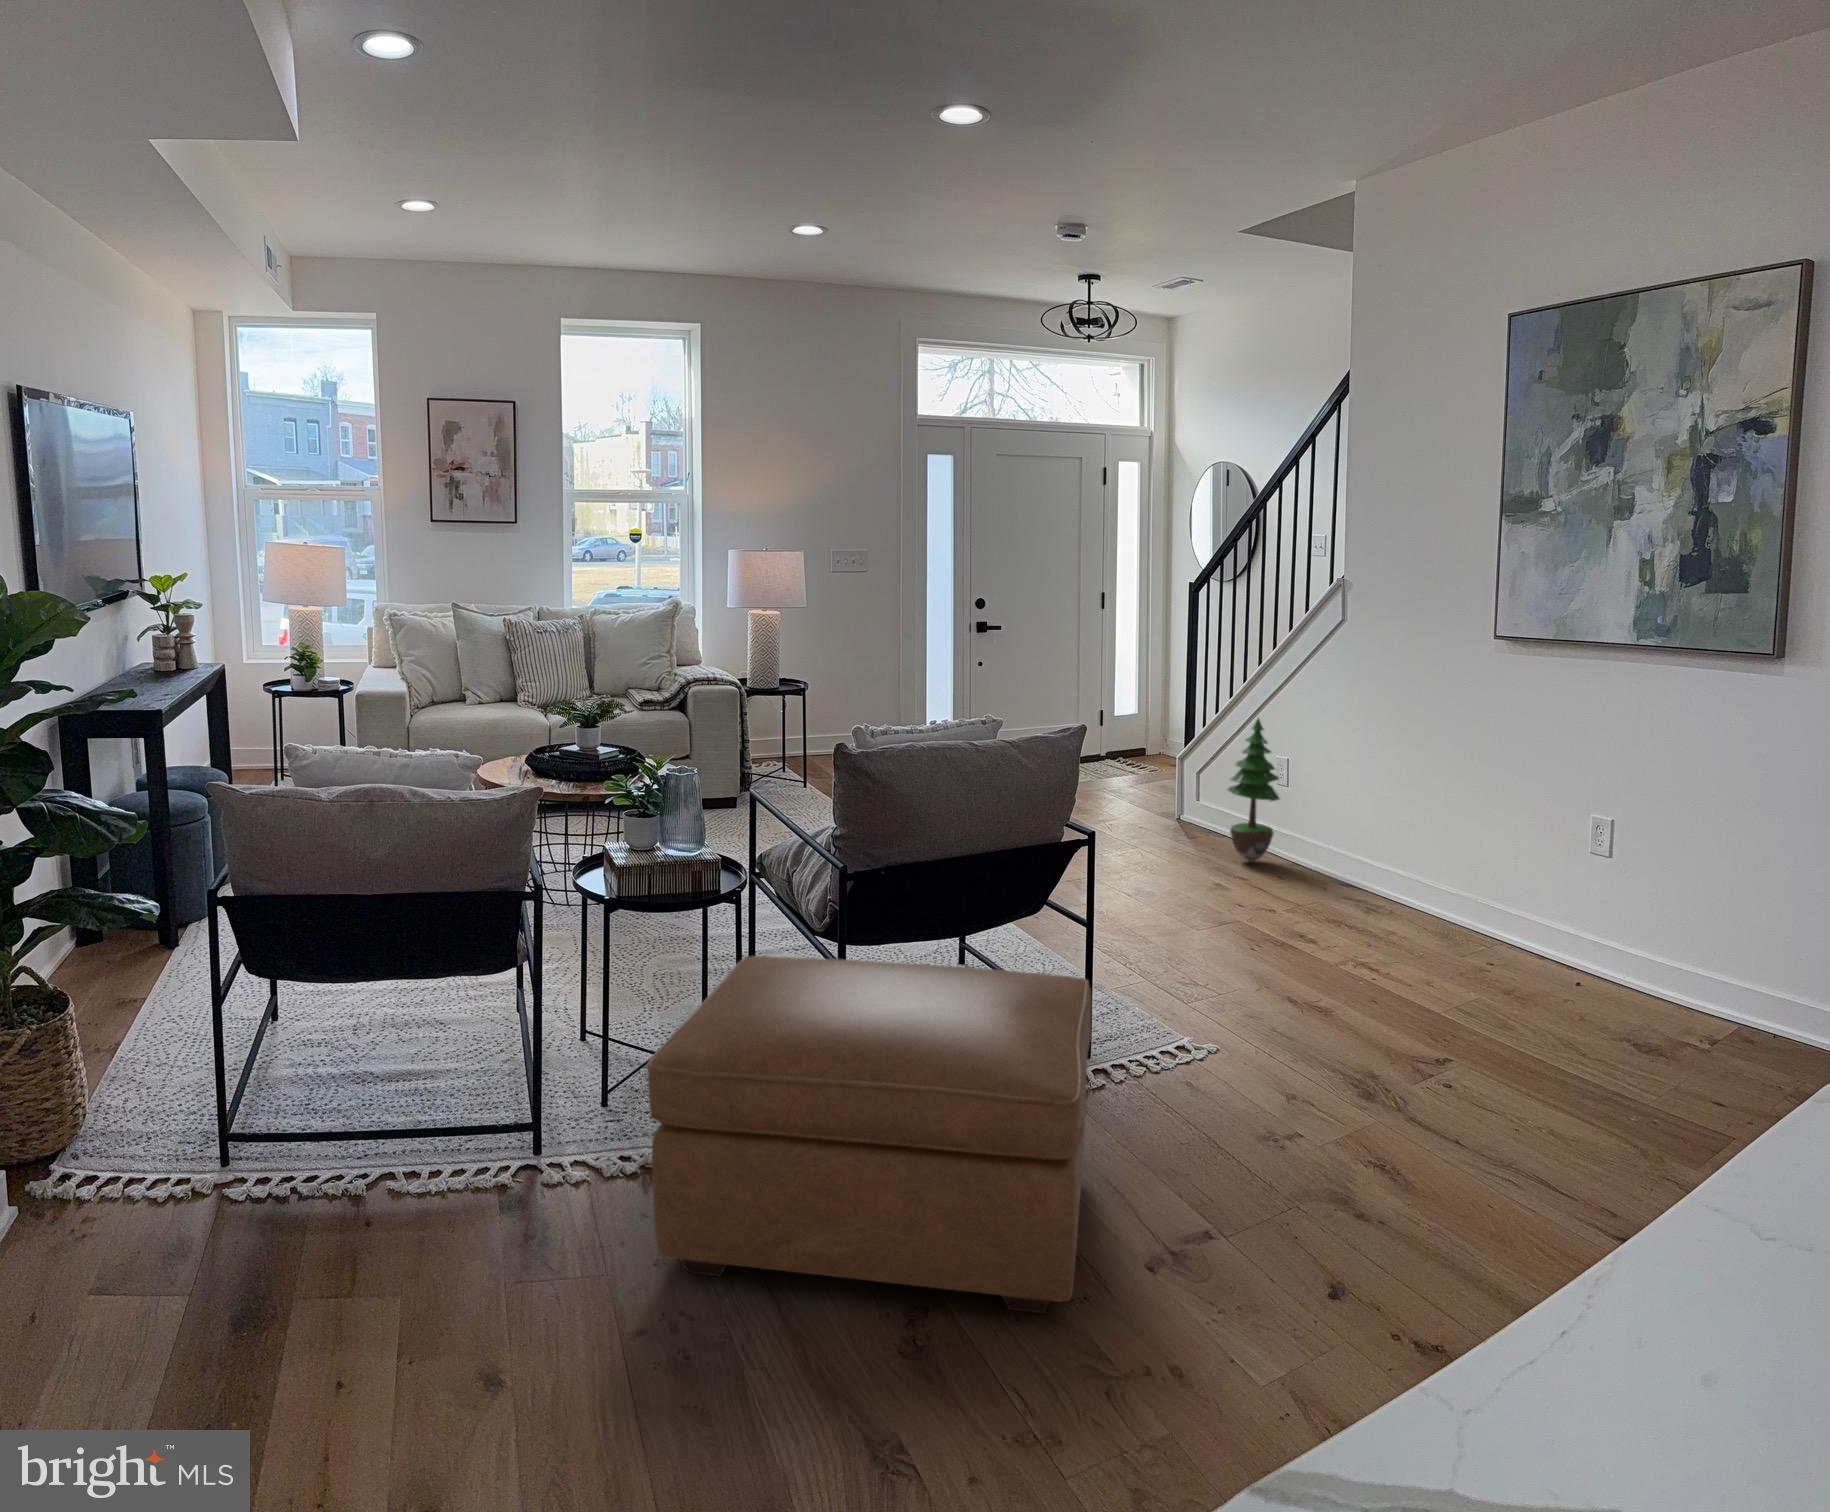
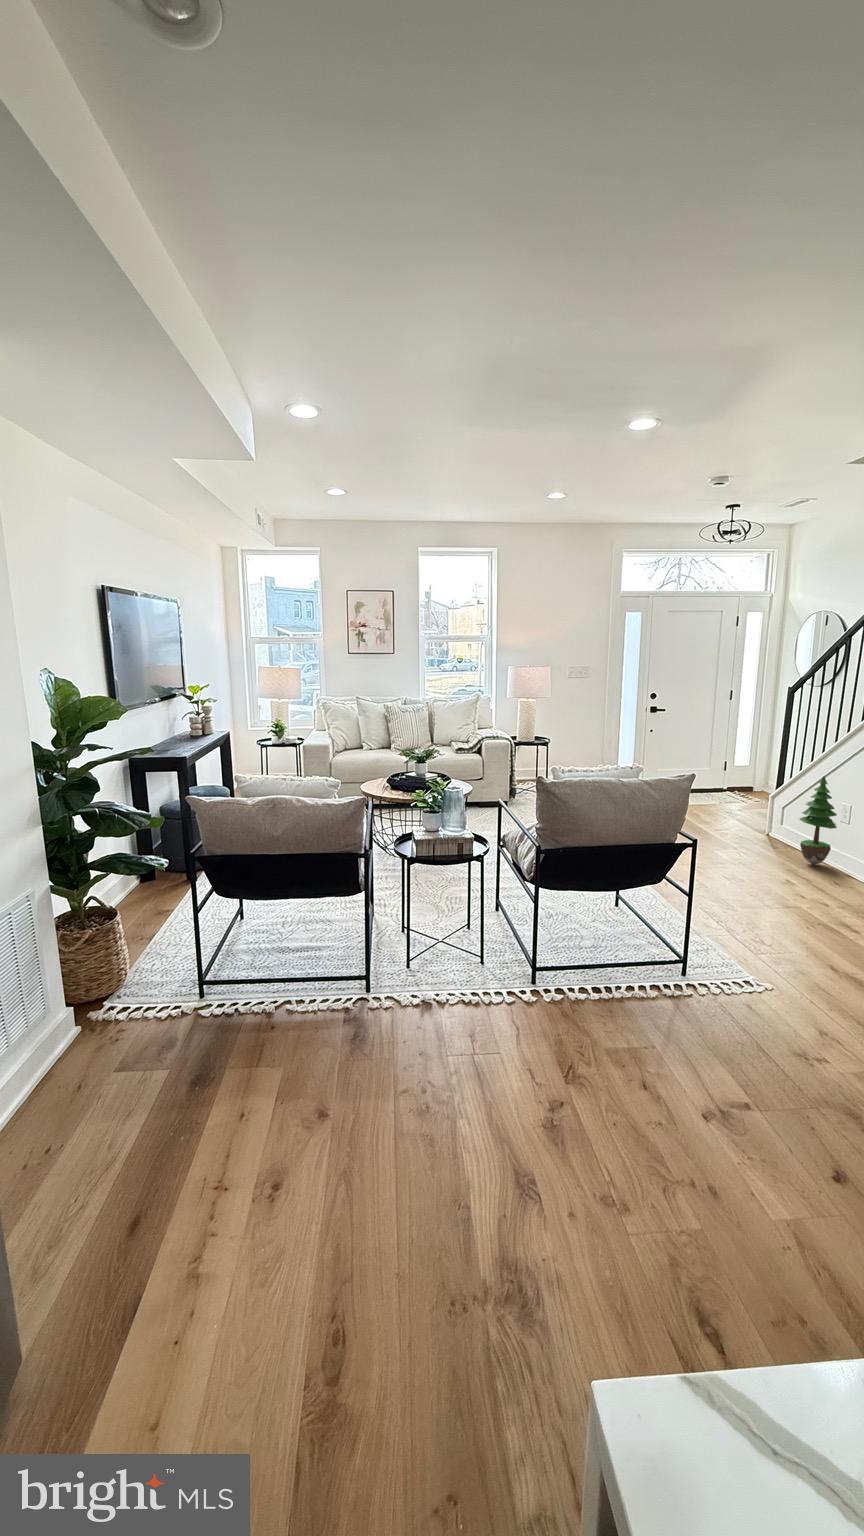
ottoman: present [647,956,1091,1313] -> none [420,894,681,1129]

